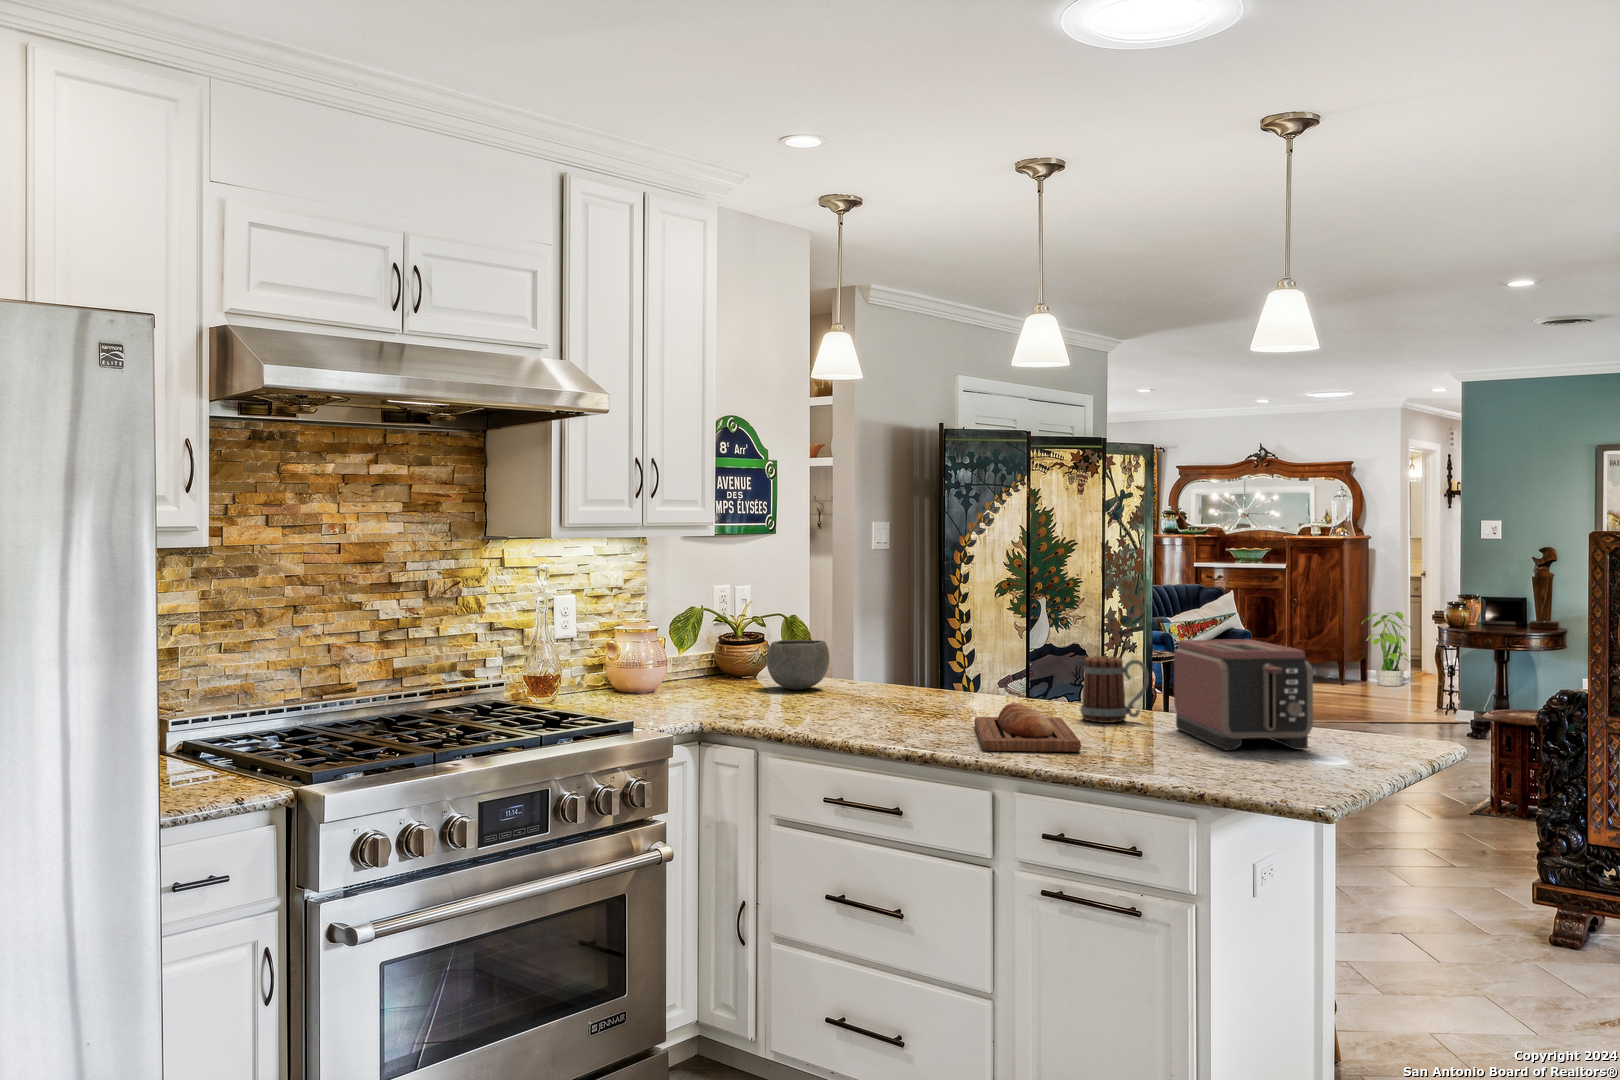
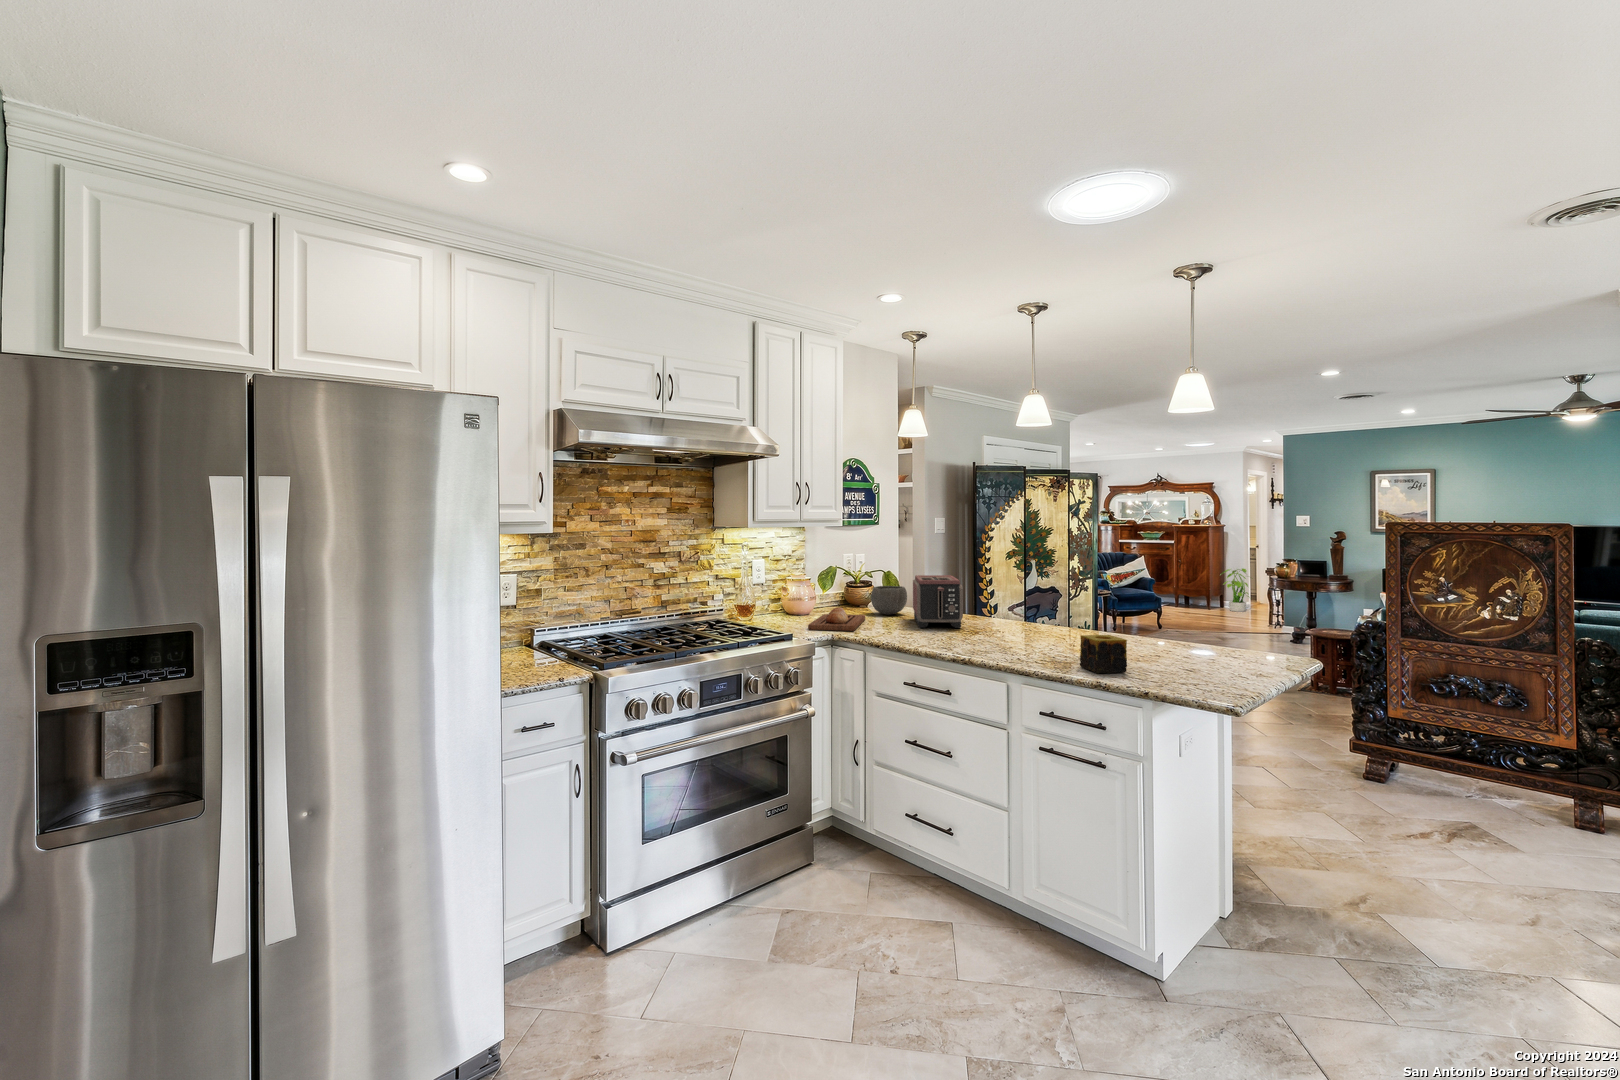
toaster: present [1174,639,1313,750] -> present [913,575,963,628]
mug: present [1080,656,1149,723] -> none [1060,599,1104,640]
bread loaf: present [974,703,1081,752] -> present [808,607,865,631]
candle: none [1105,709,1176,769] -> present [1080,635,1127,673]

